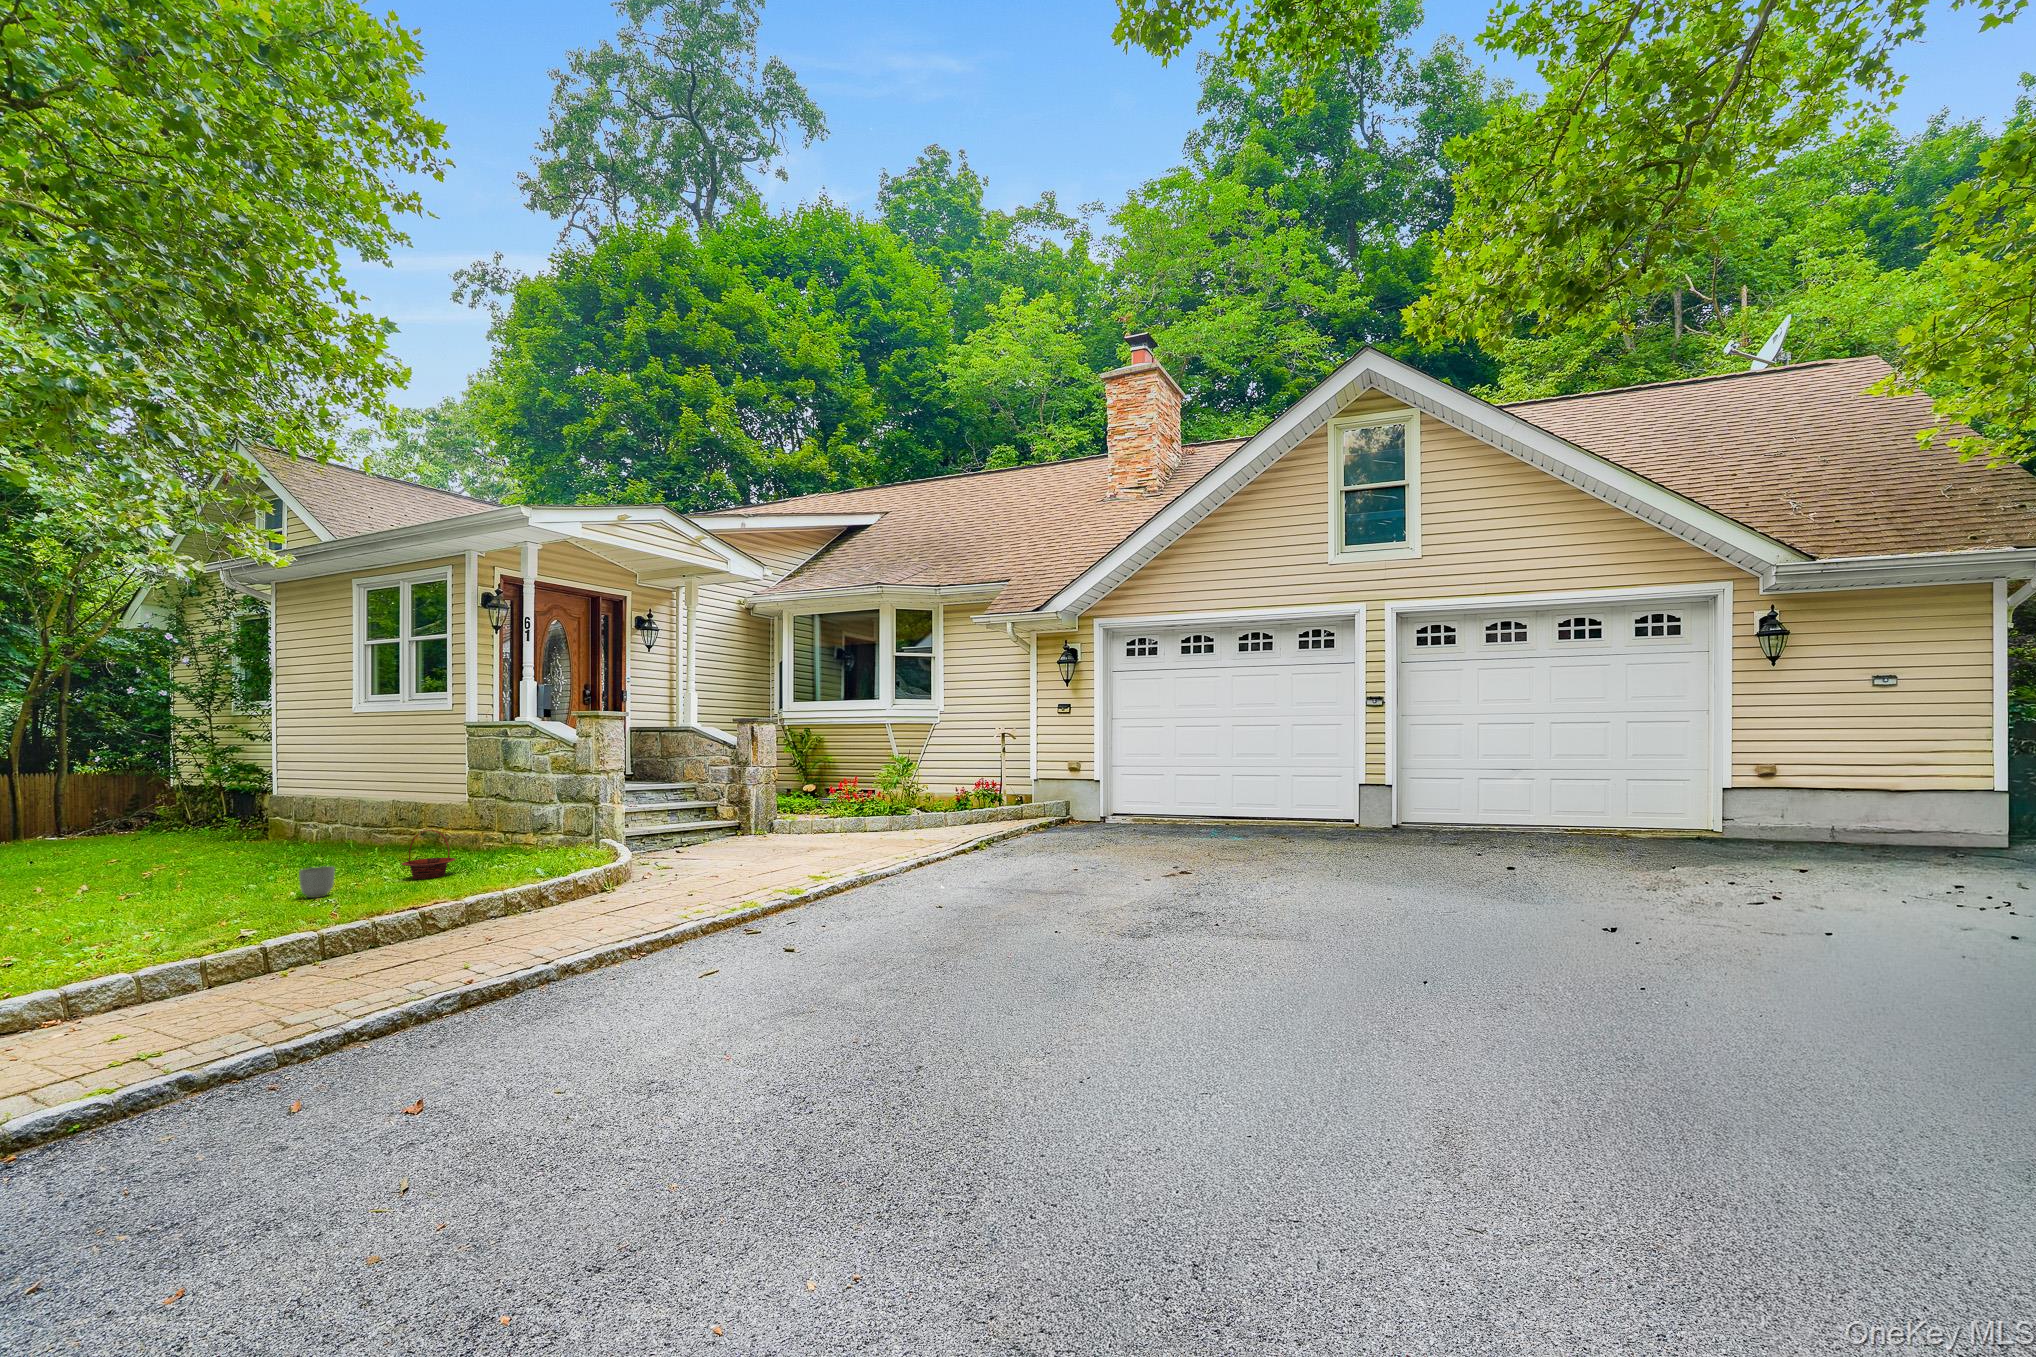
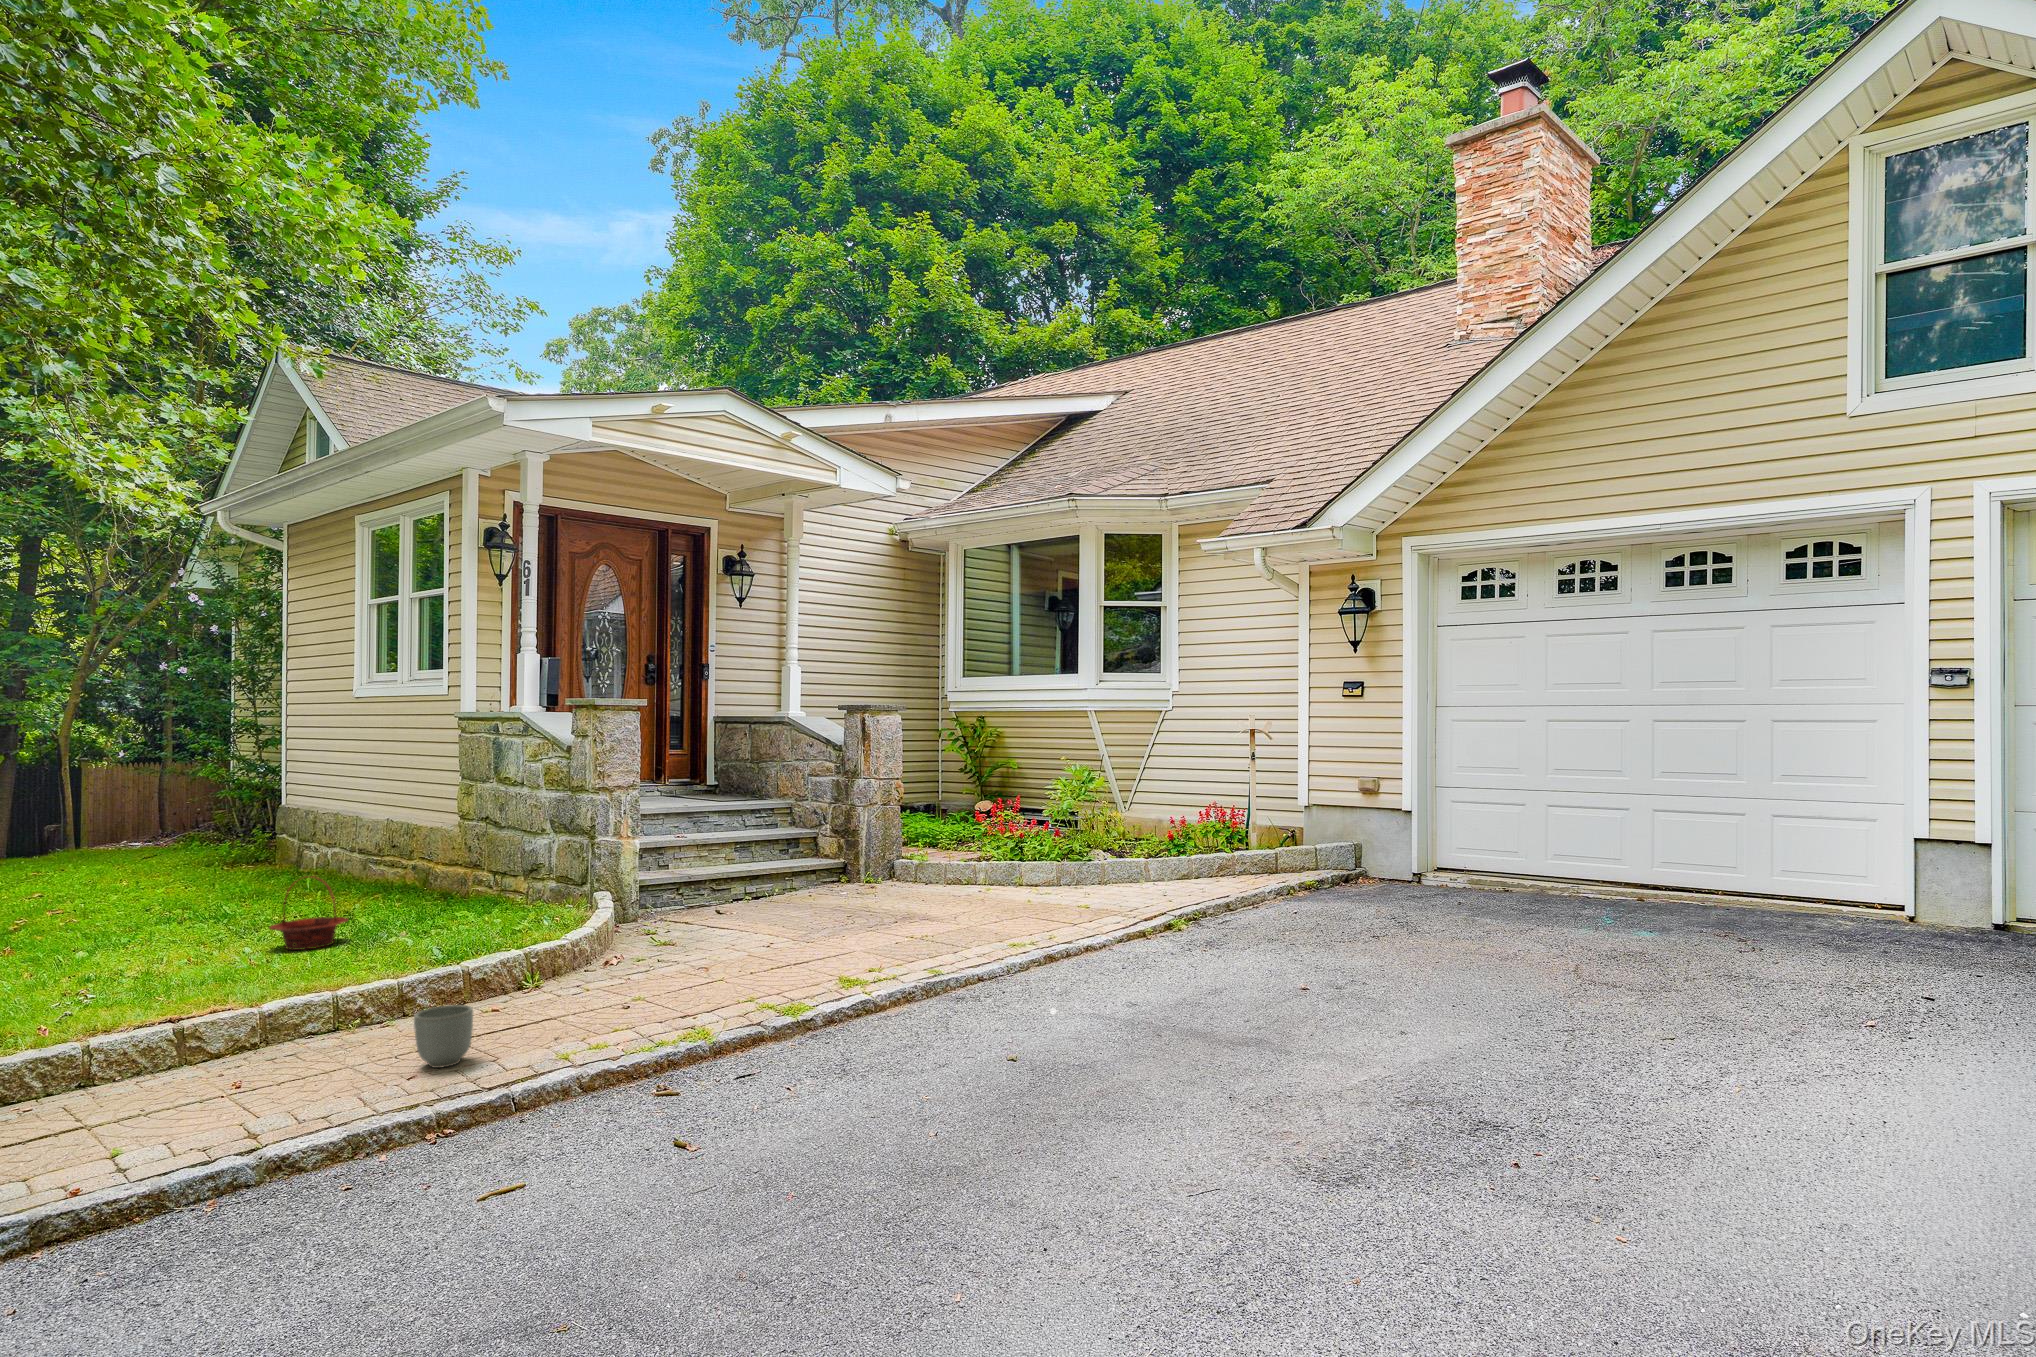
planter: present [299,866,335,898] -> present [414,1005,473,1068]

